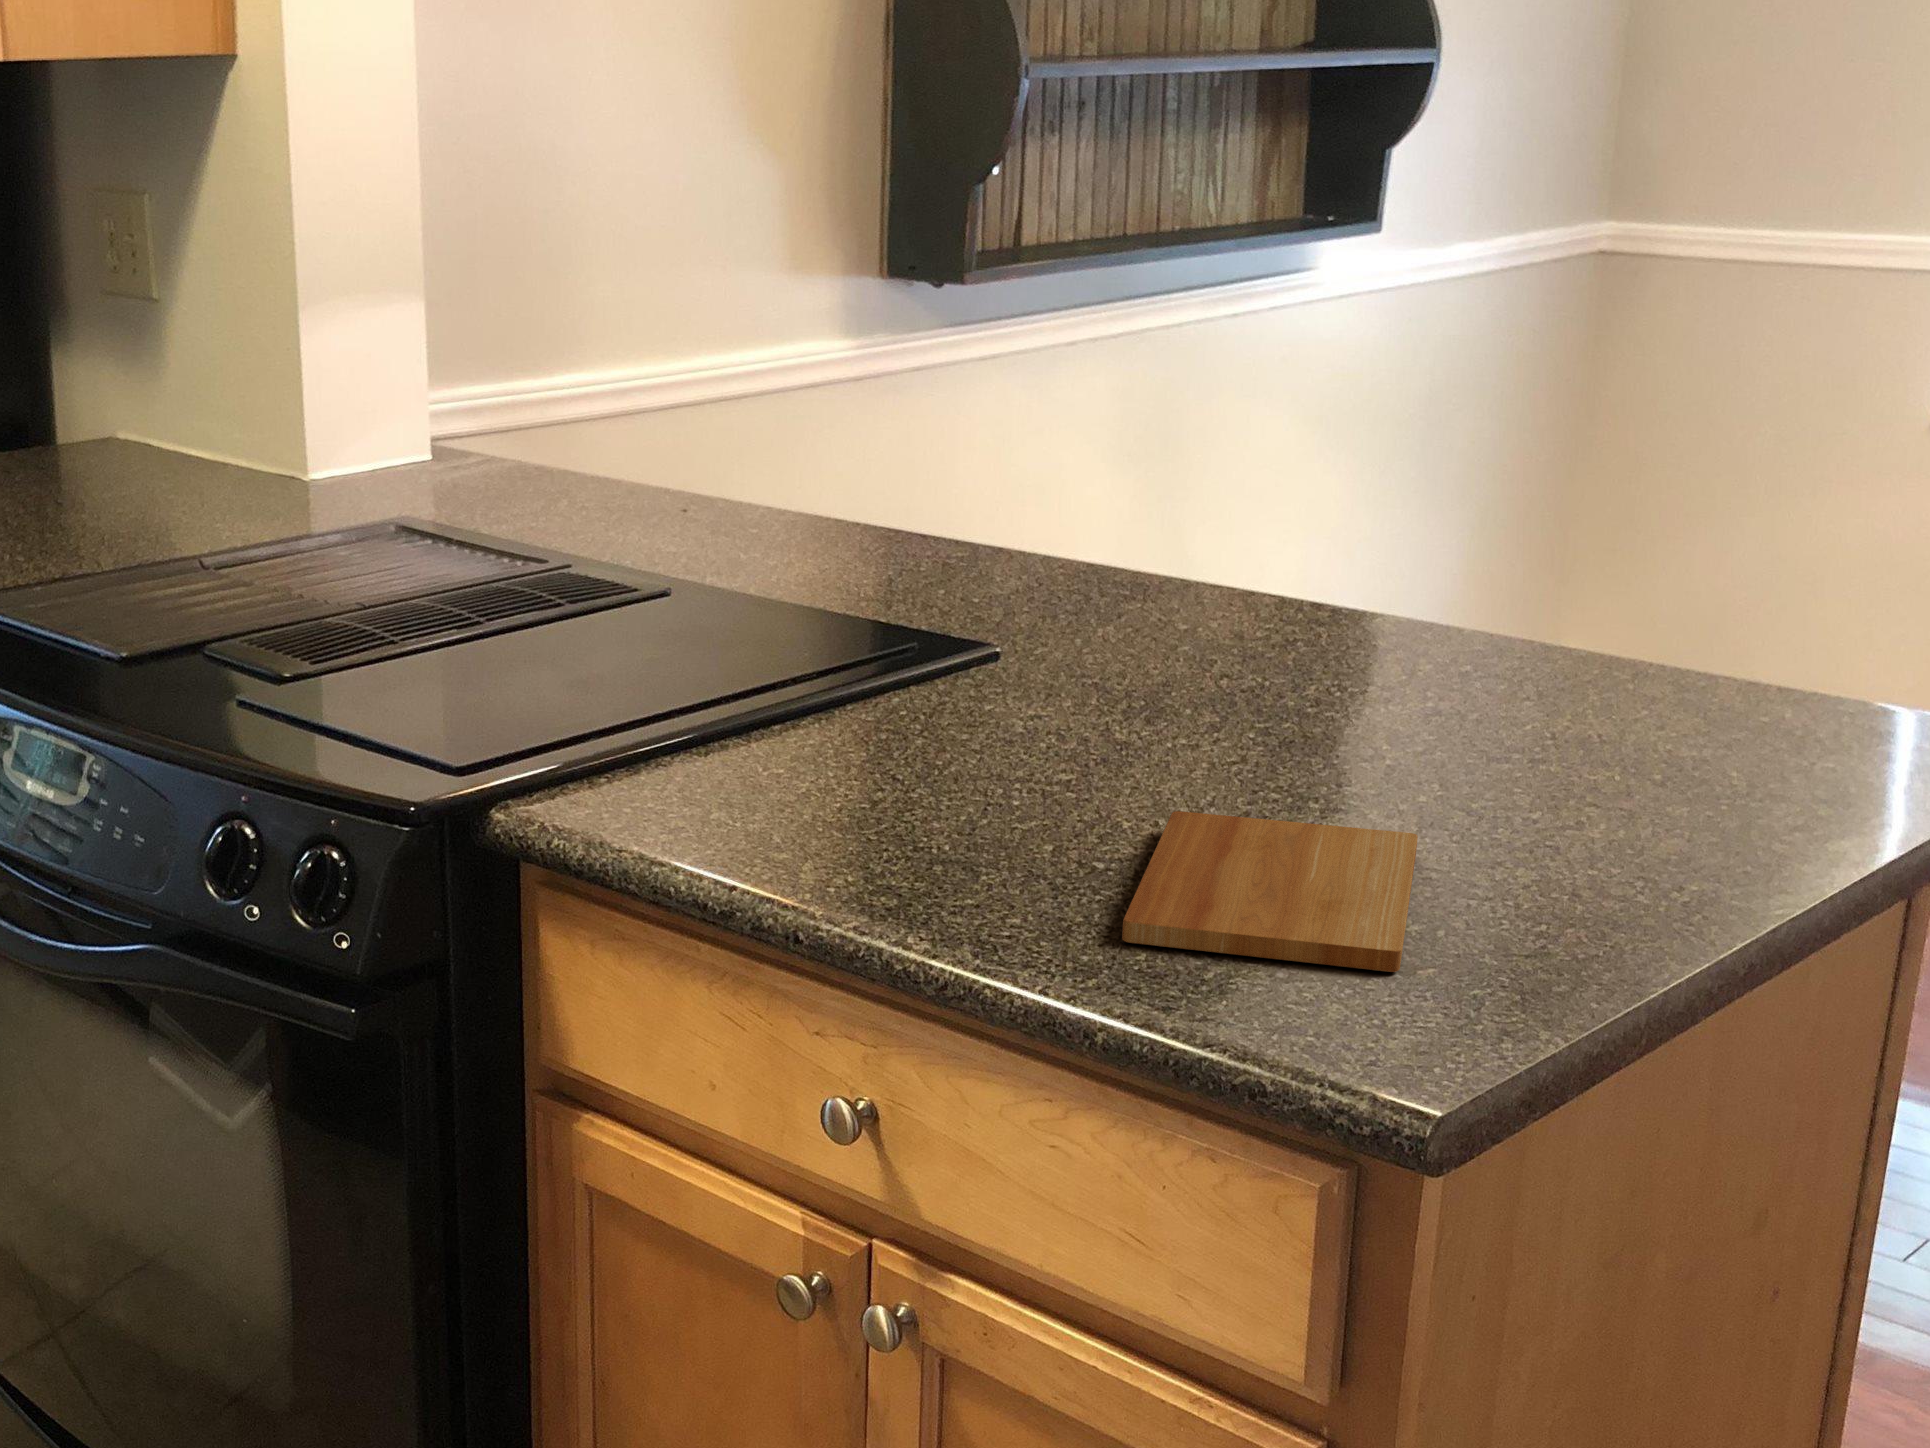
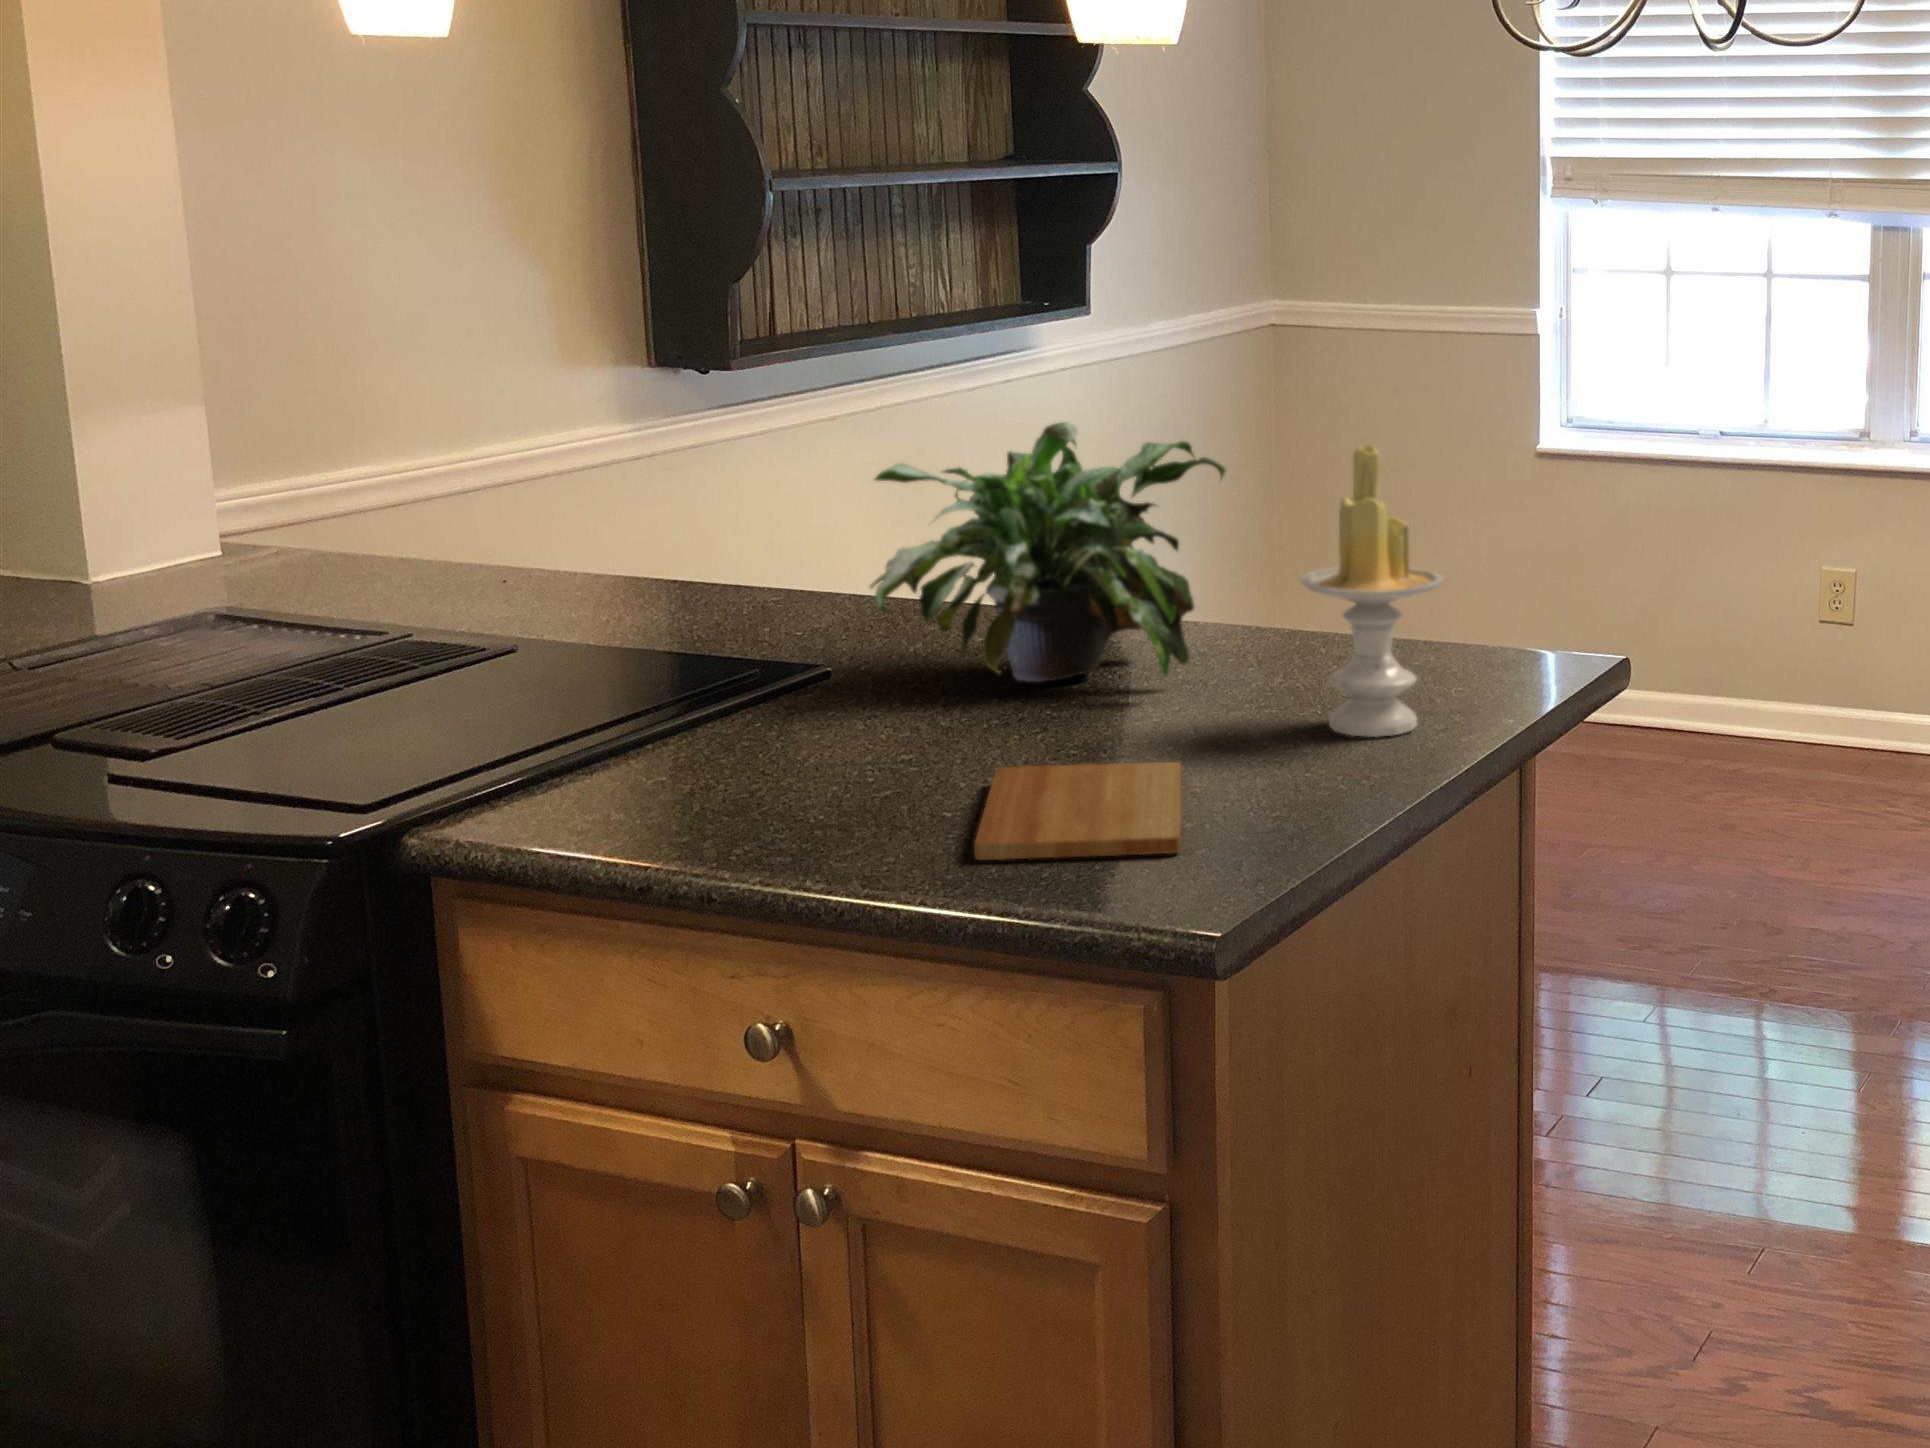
potted plant: none [1055,364,1533,711] -> present [870,422,1225,682]
candle: none [1621,417,1842,827] -> present [1300,445,1444,737]

